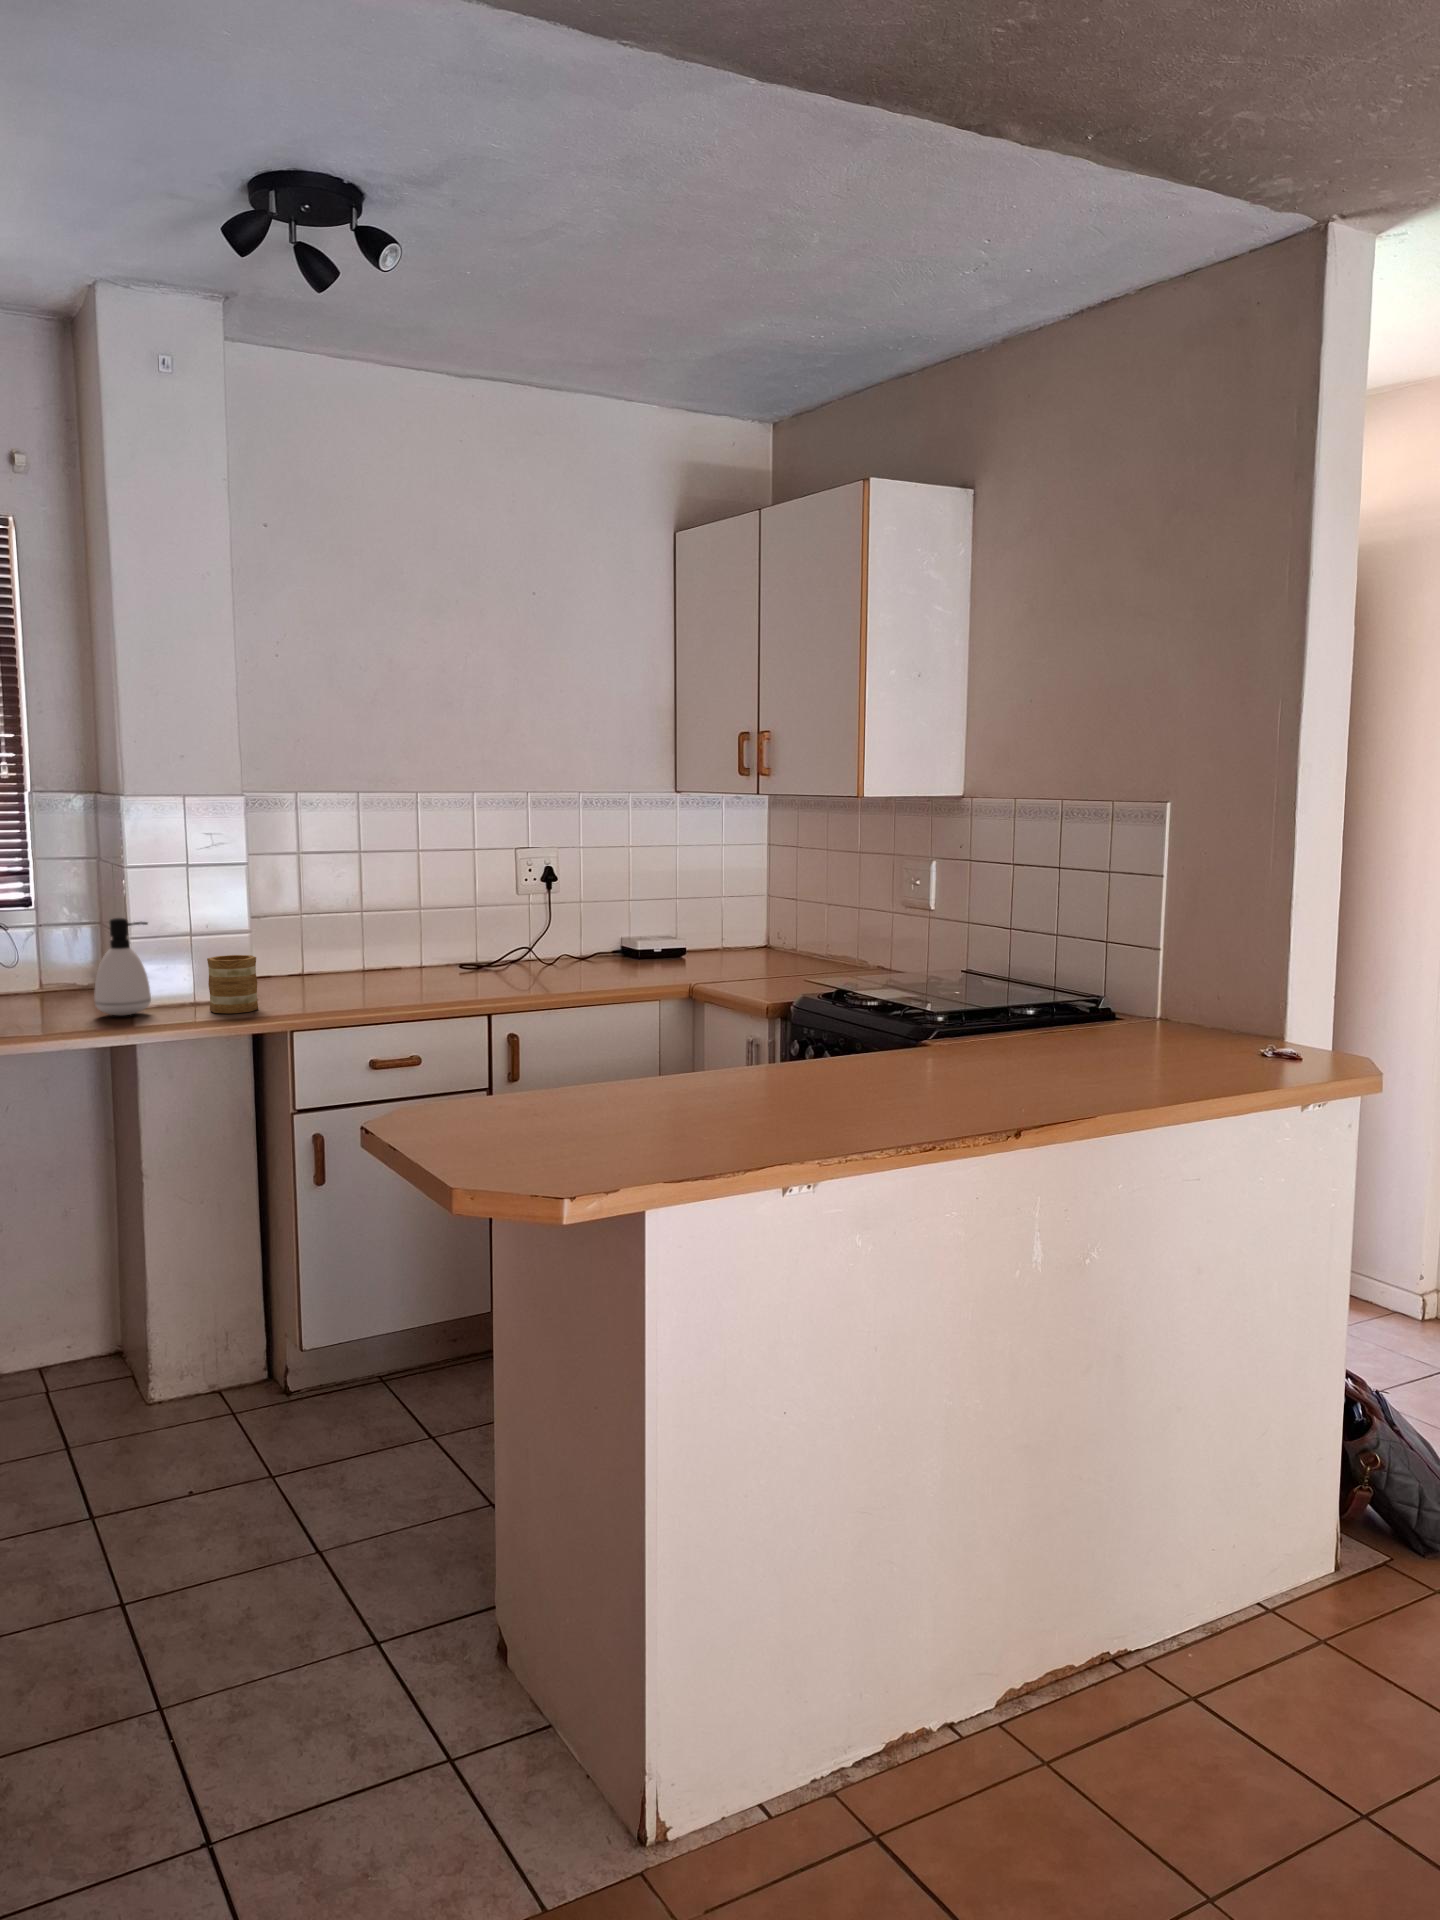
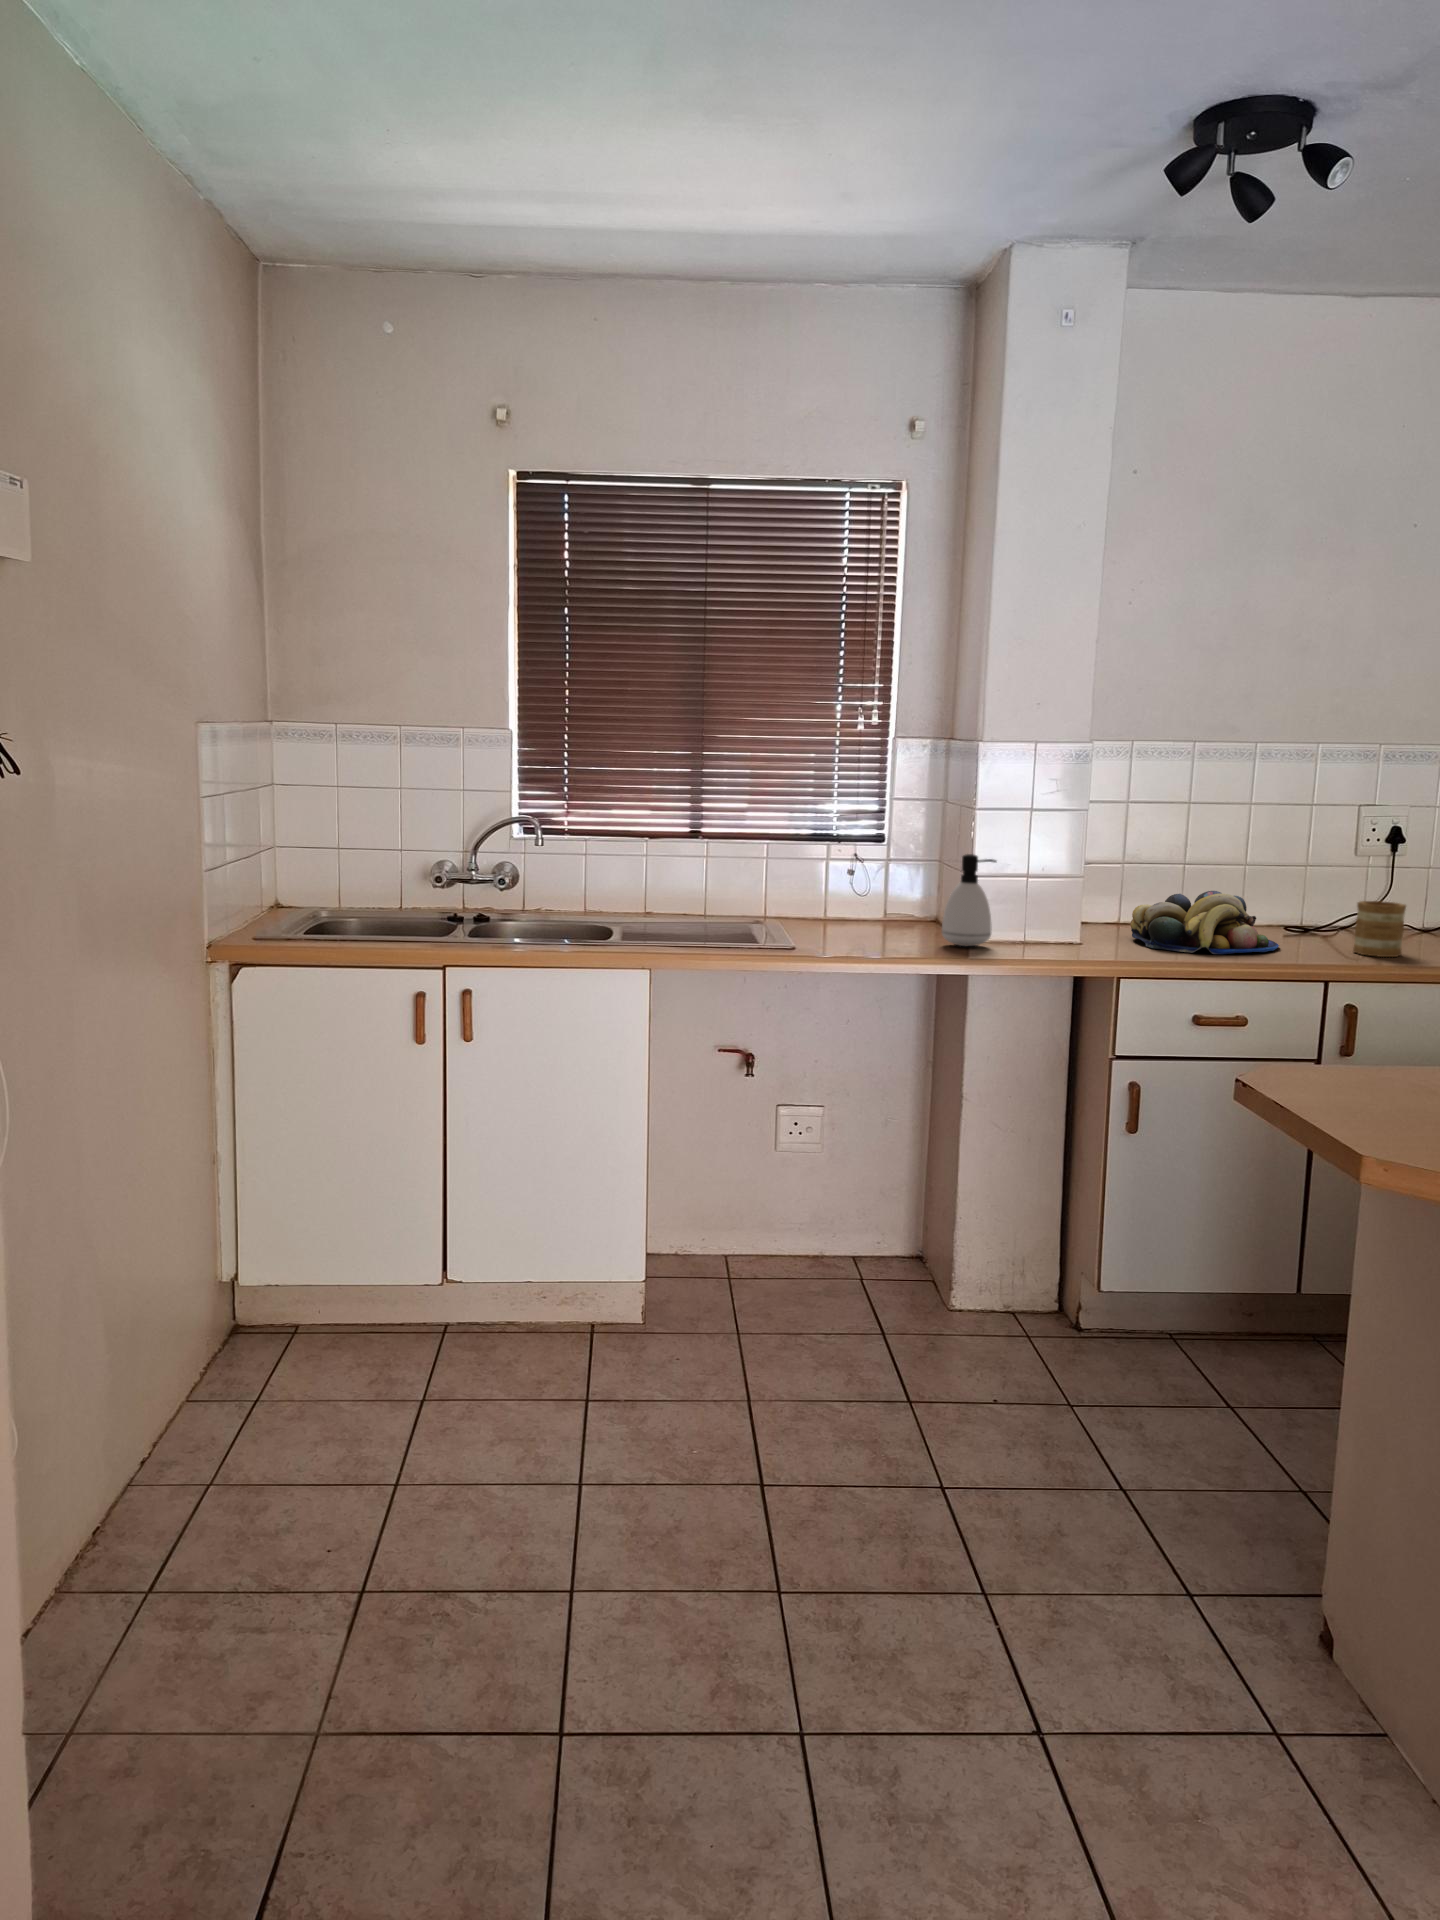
fruit bowl: none [305,935,448,999] -> present [1130,891,1279,954]
mug: present [207,955,258,1013] -> present [1353,901,1406,957]

